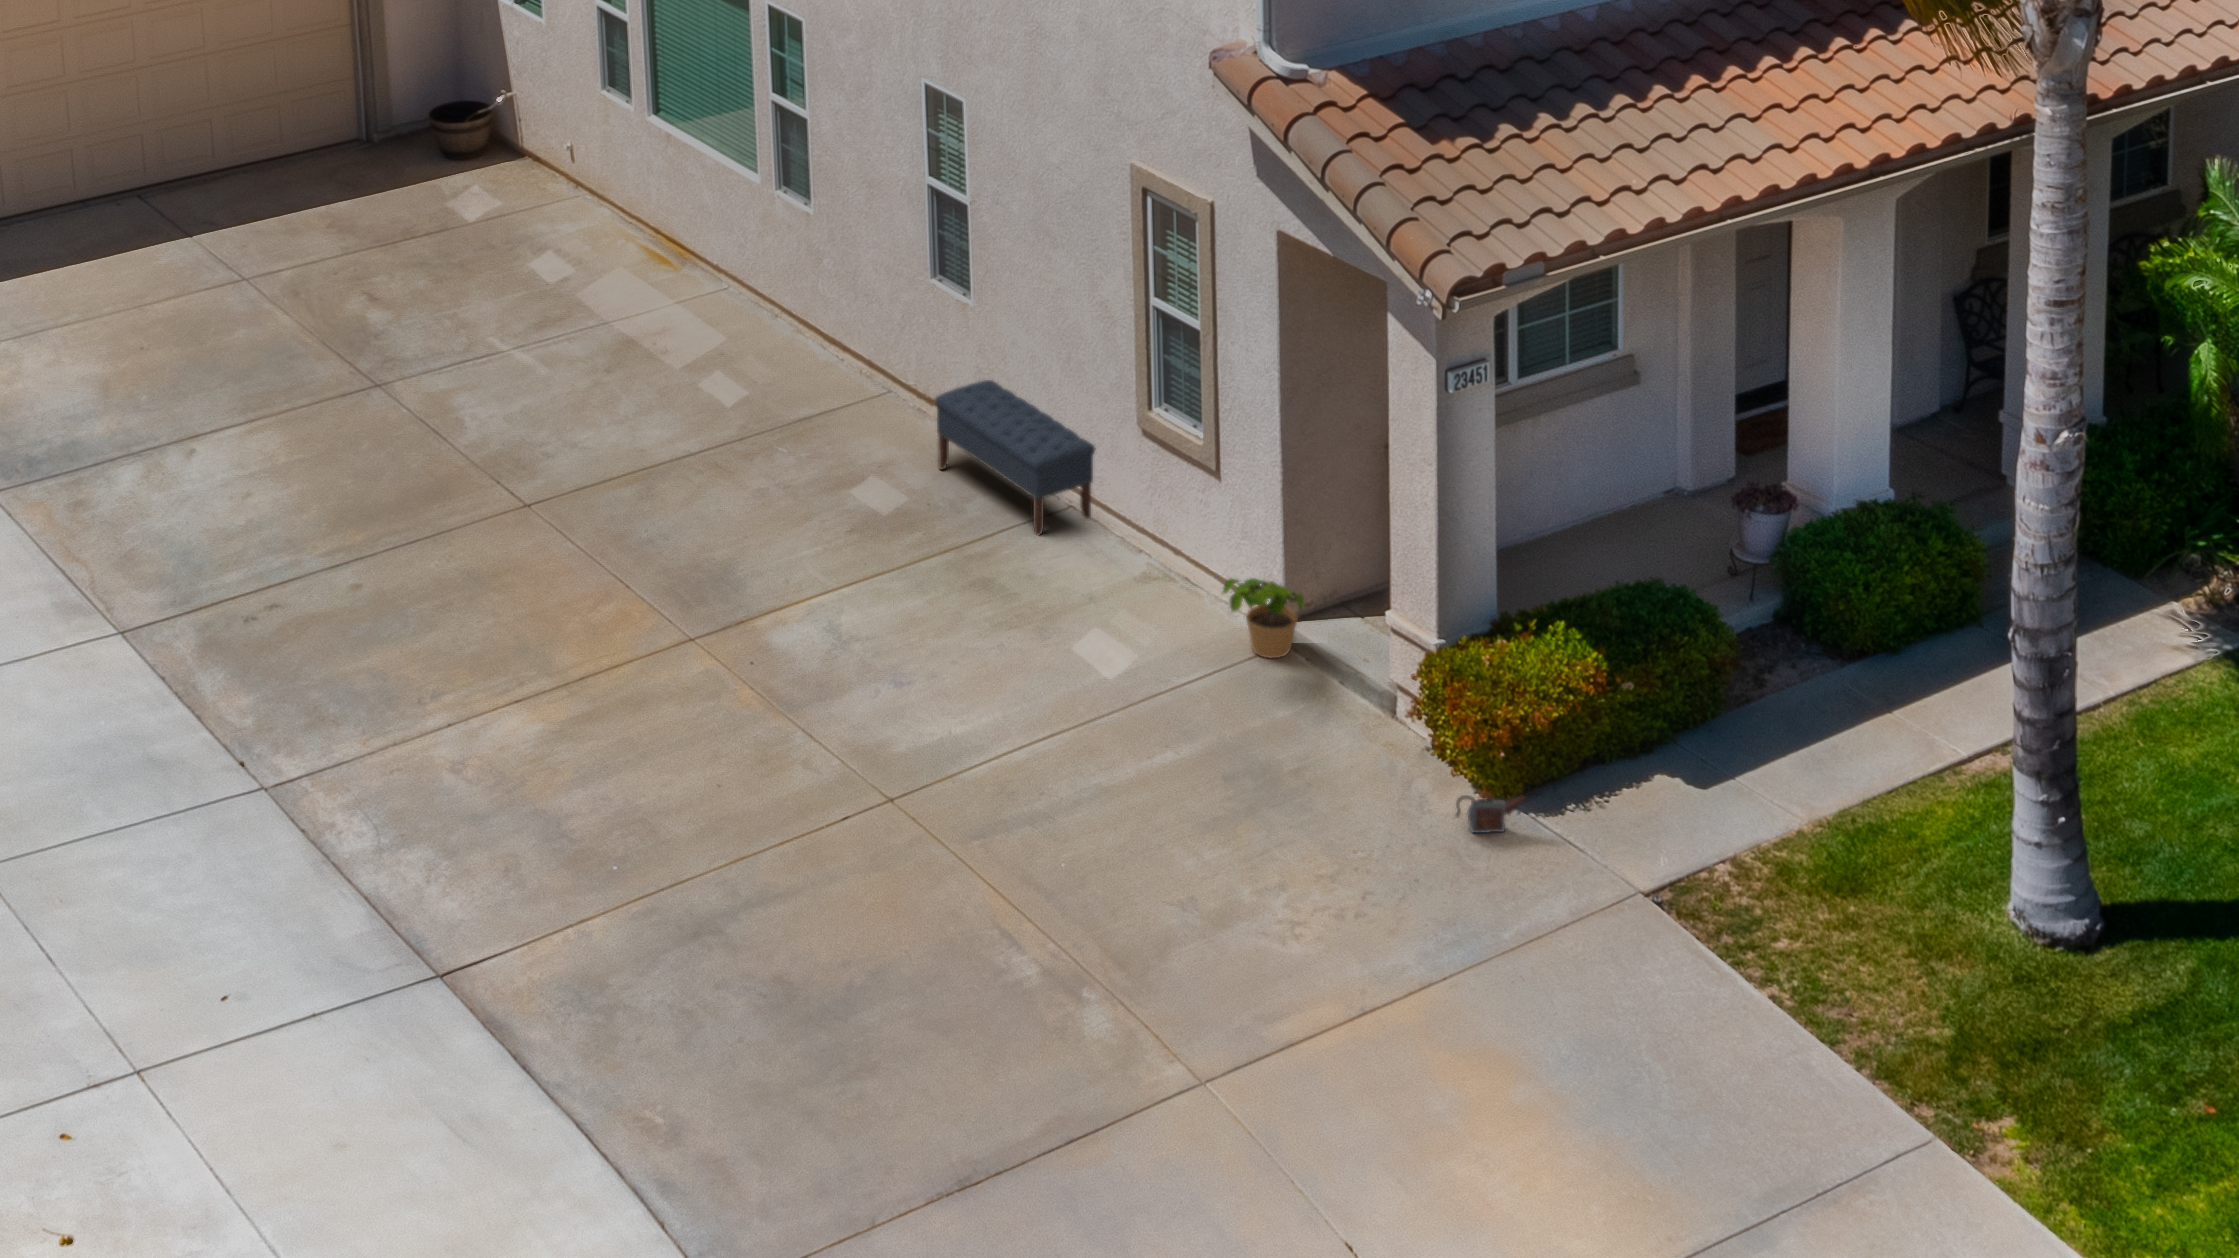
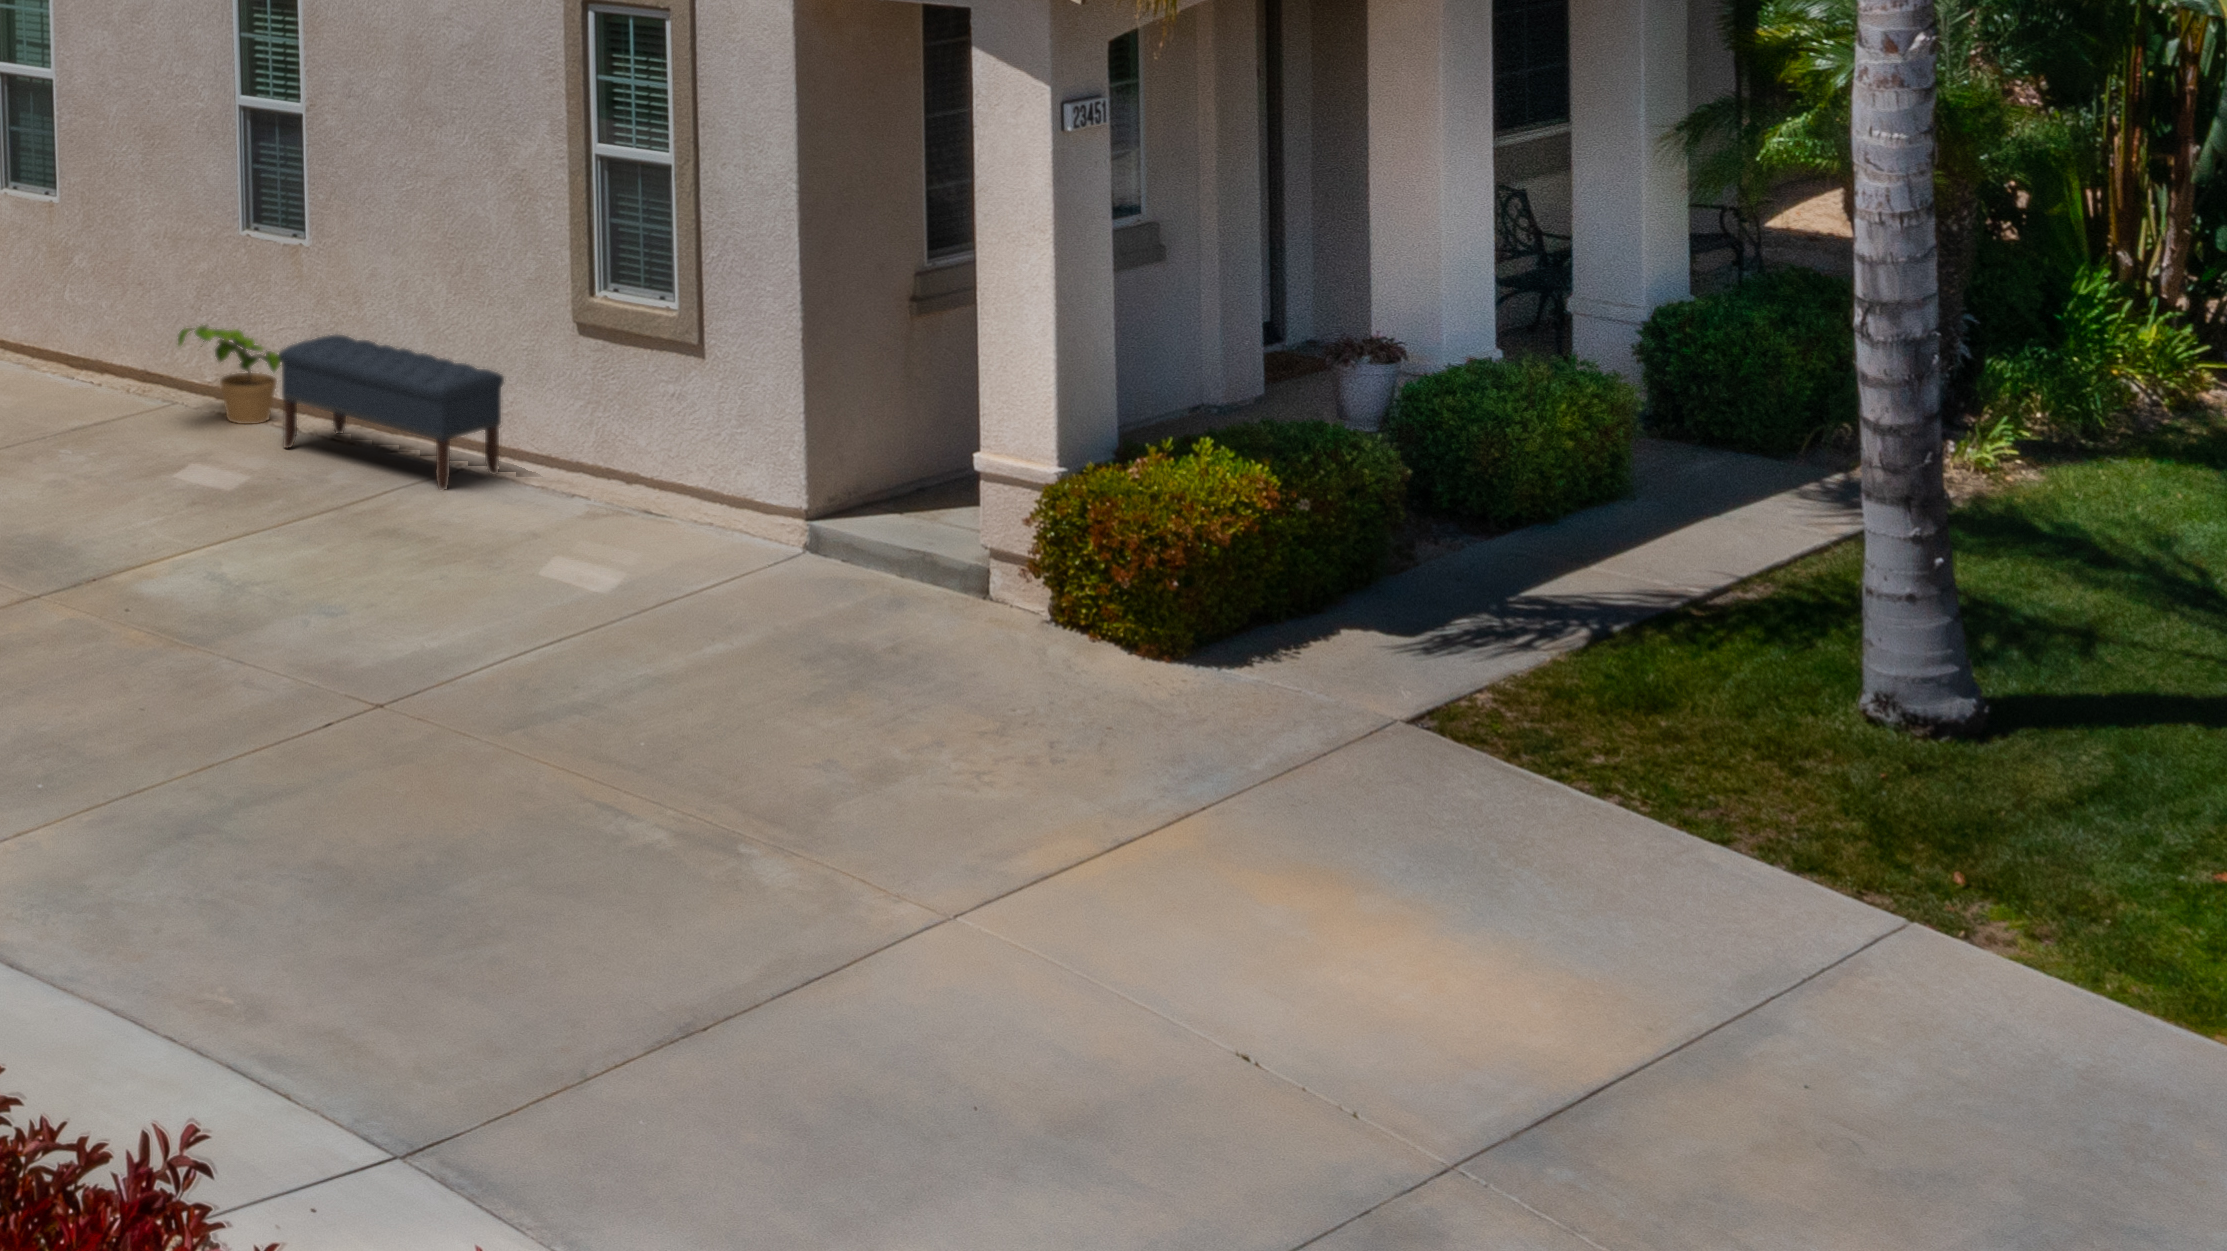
potted plant: present [1223,578,1304,658] -> present [178,325,281,424]
watering can: present [1455,795,1525,833] -> none [1144,625,1231,681]

